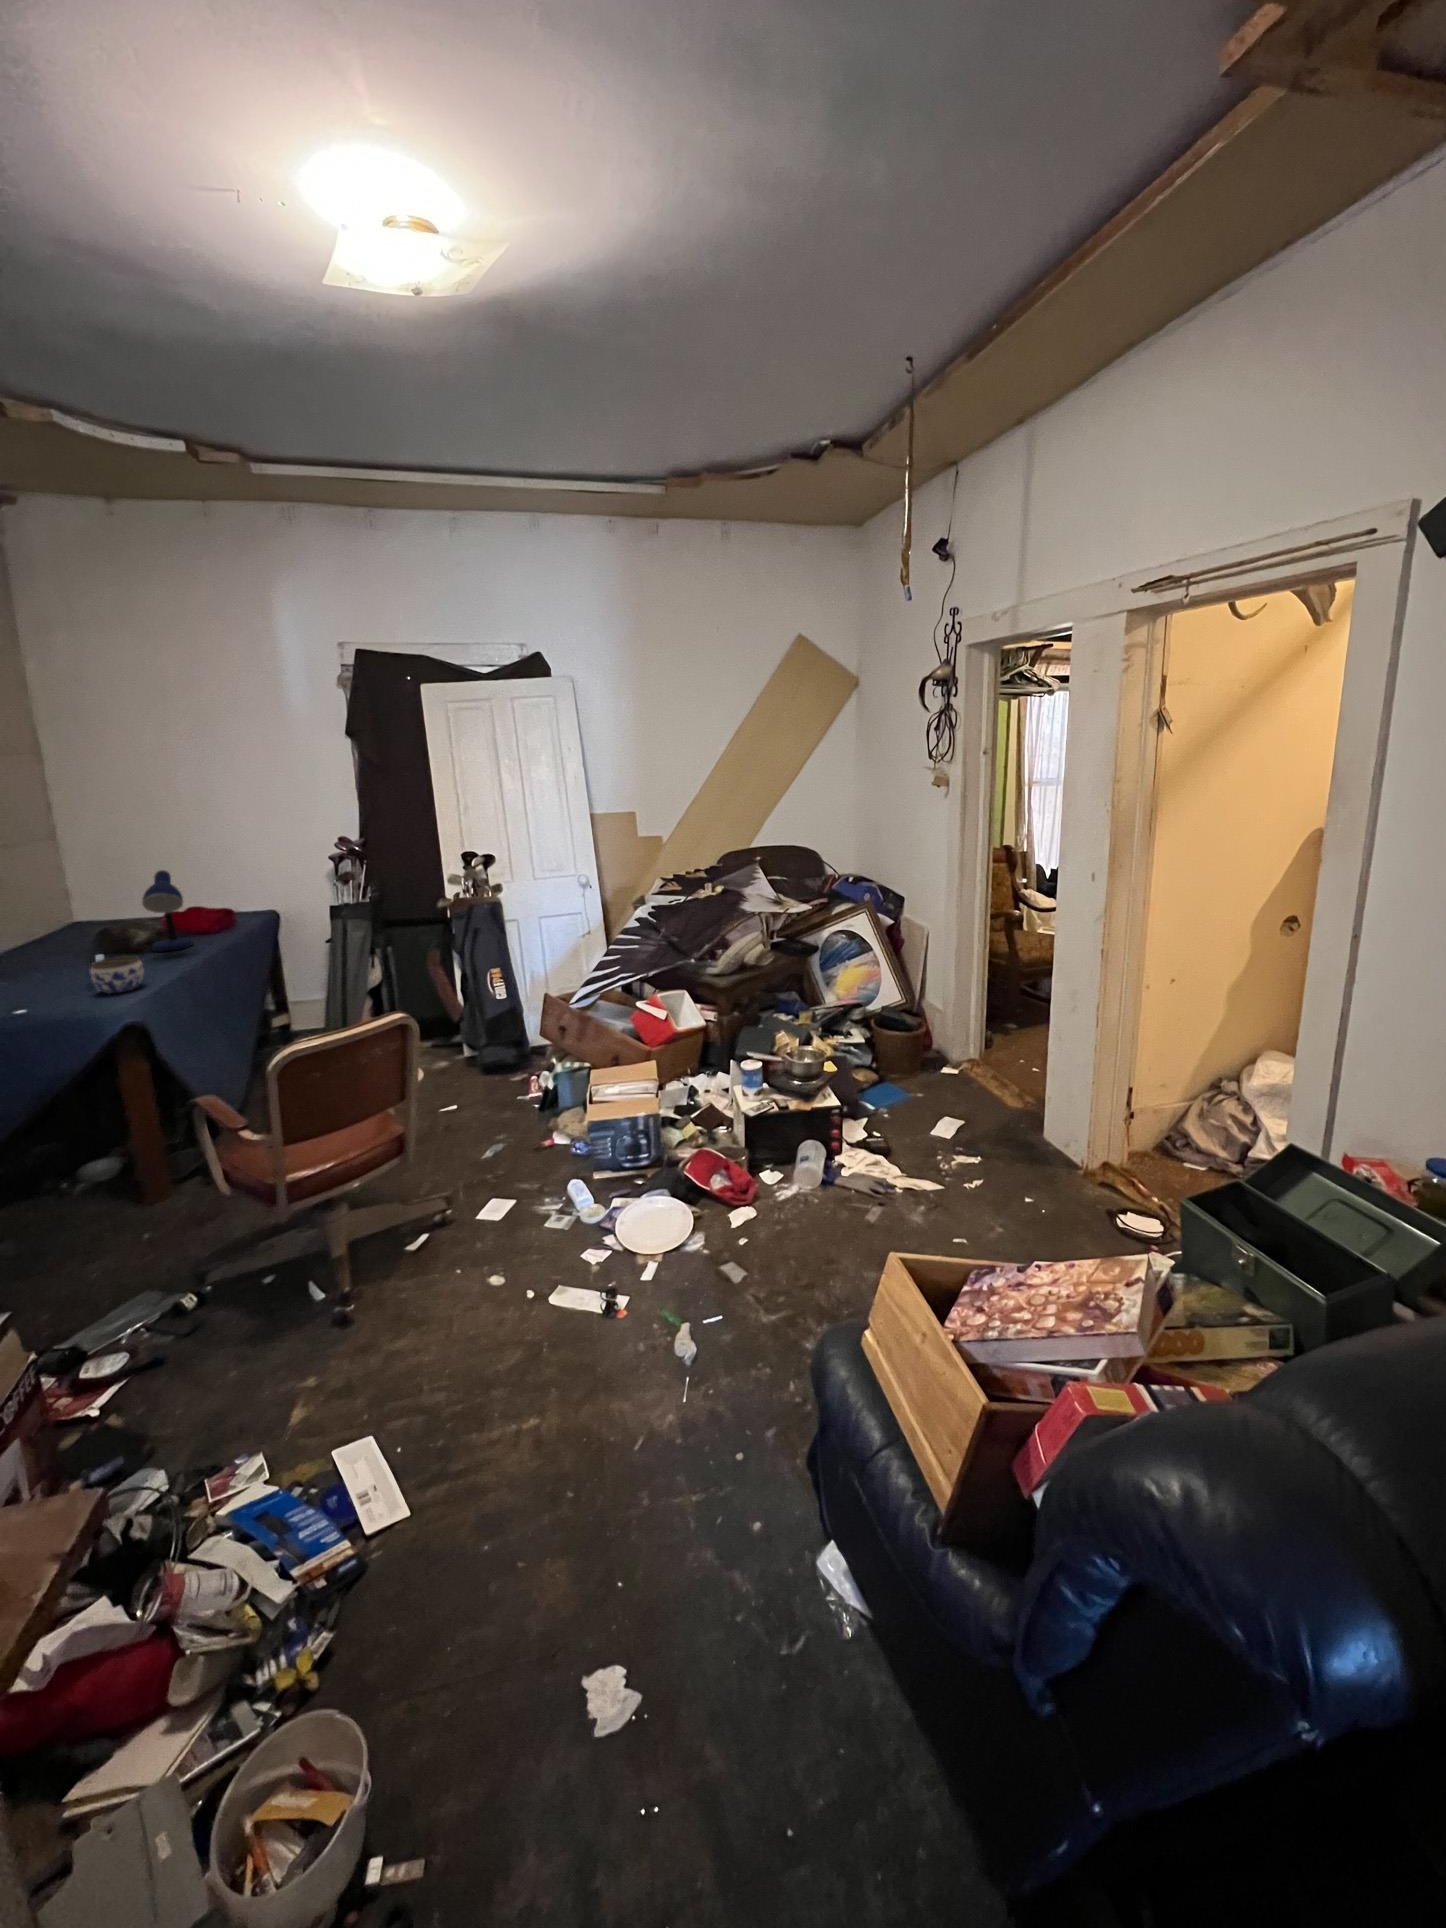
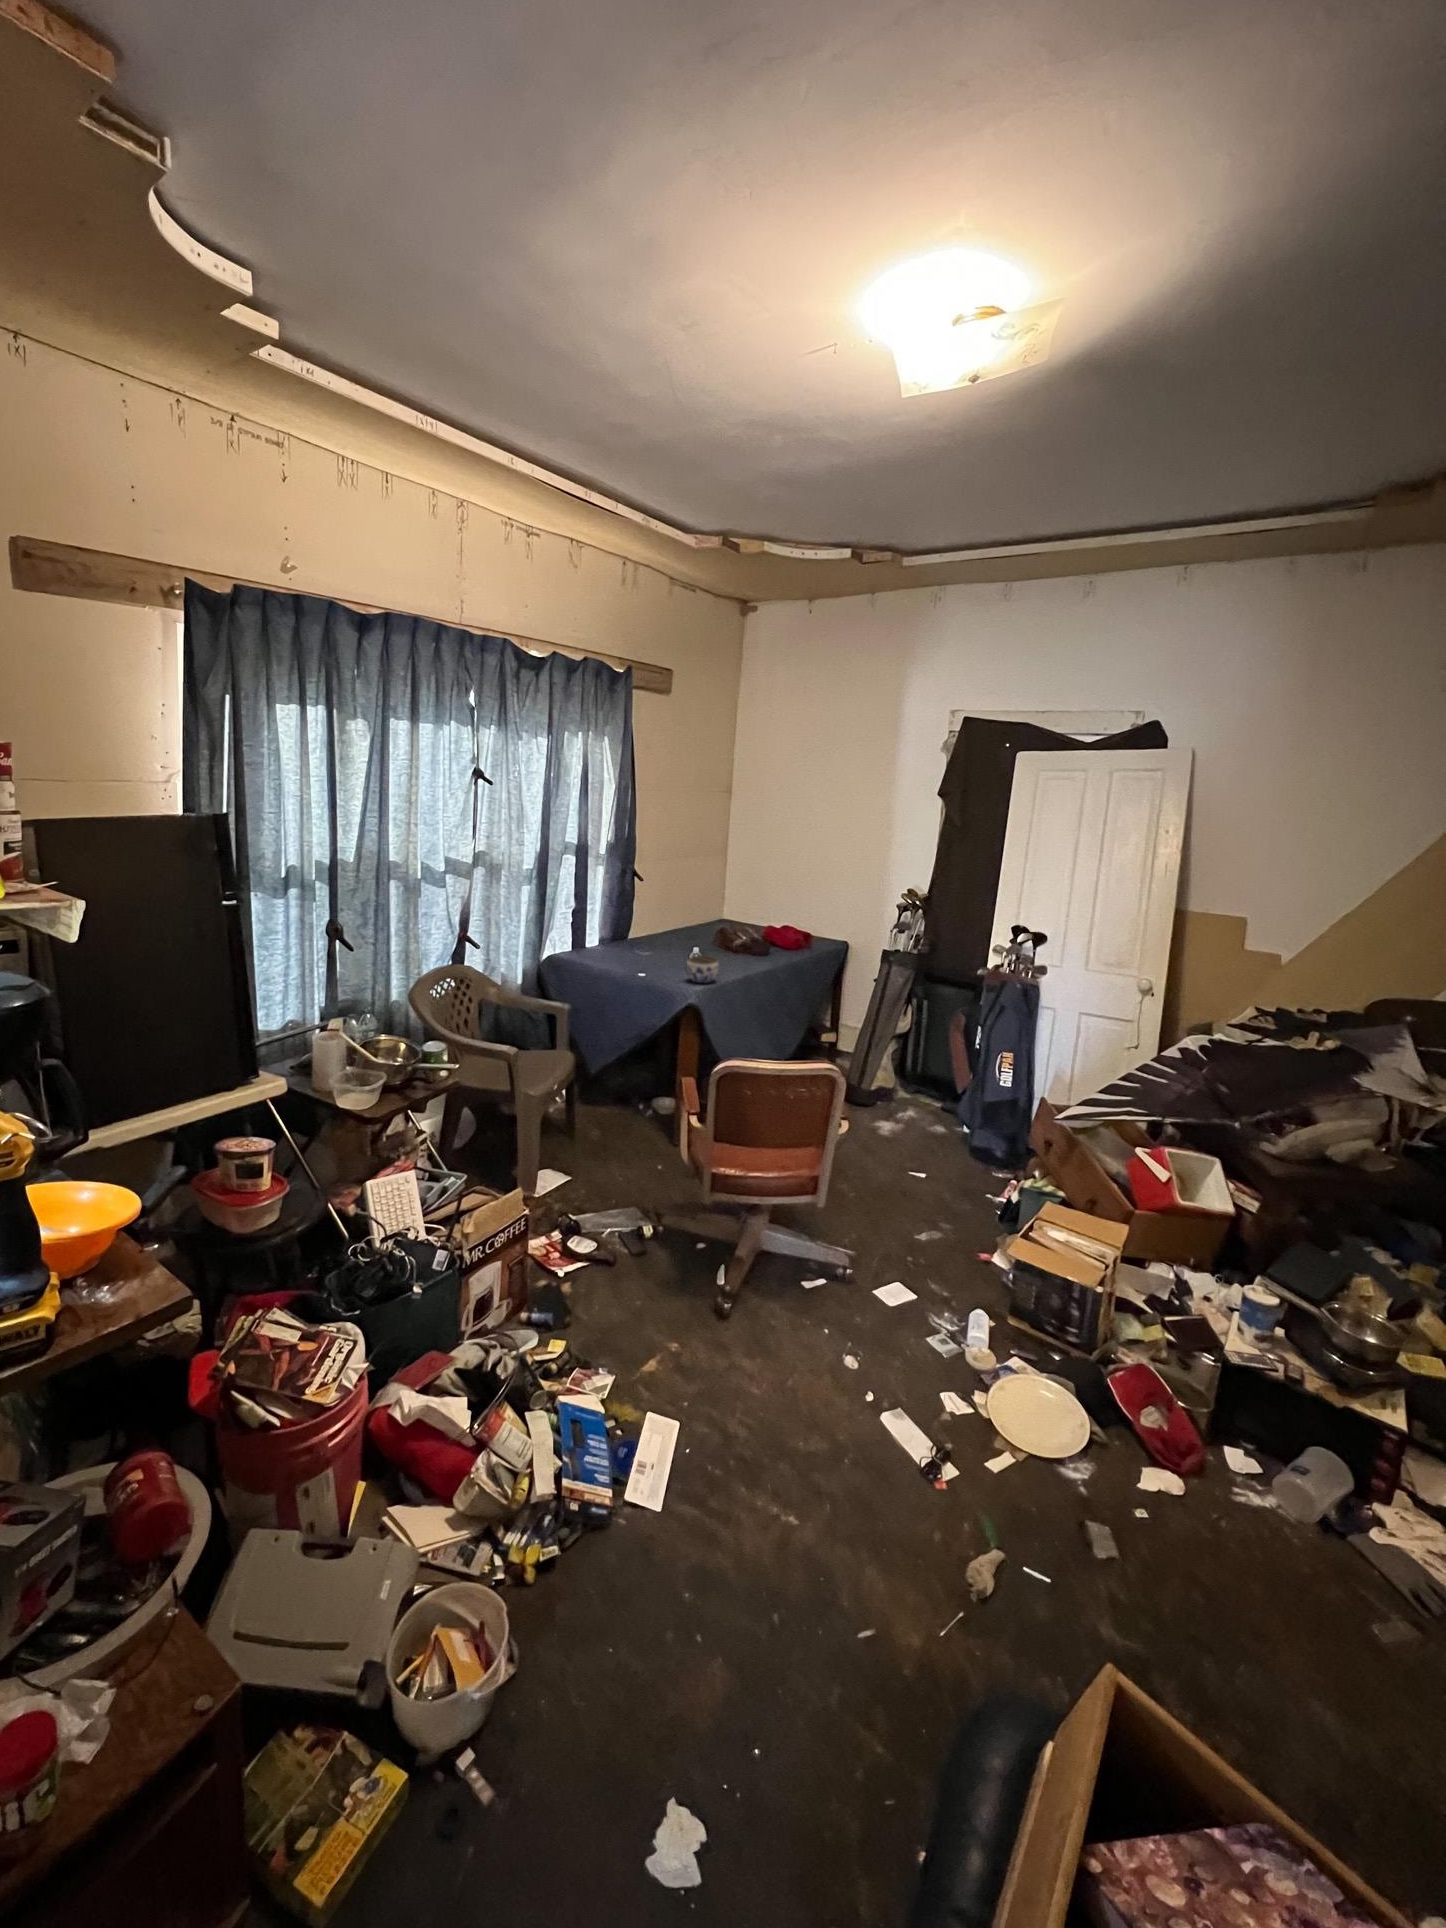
desk lamp: present [142,870,193,952] -> none [741,896,772,960]

